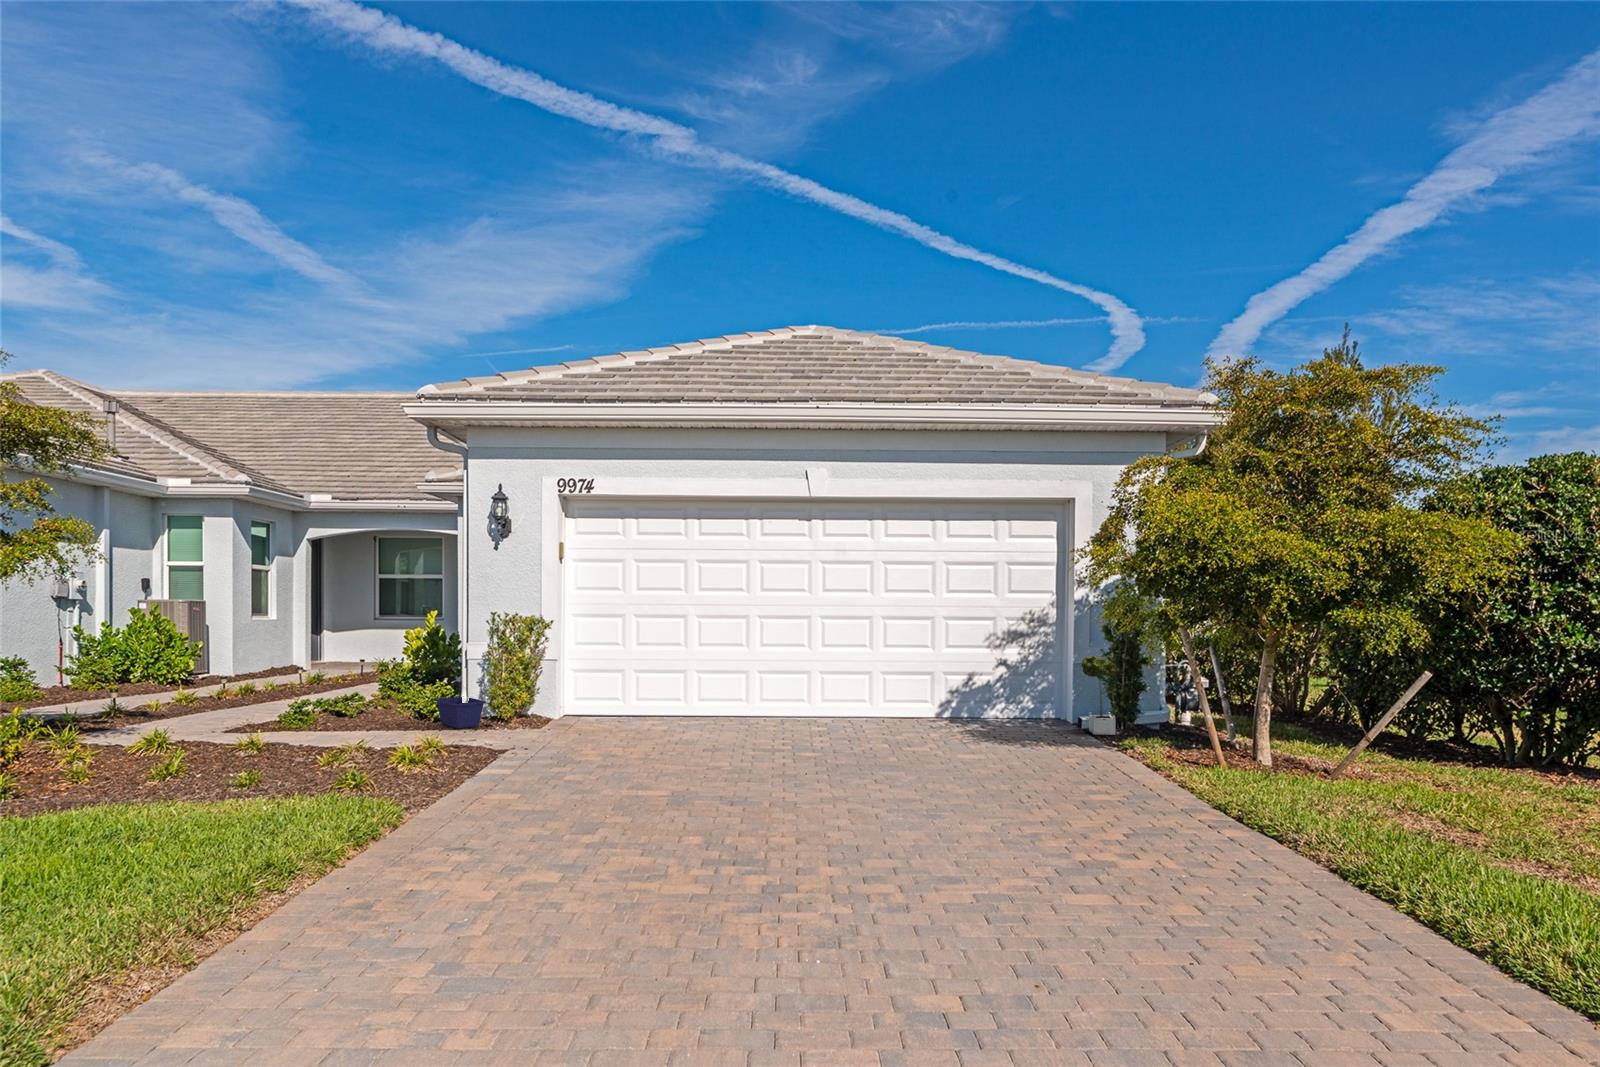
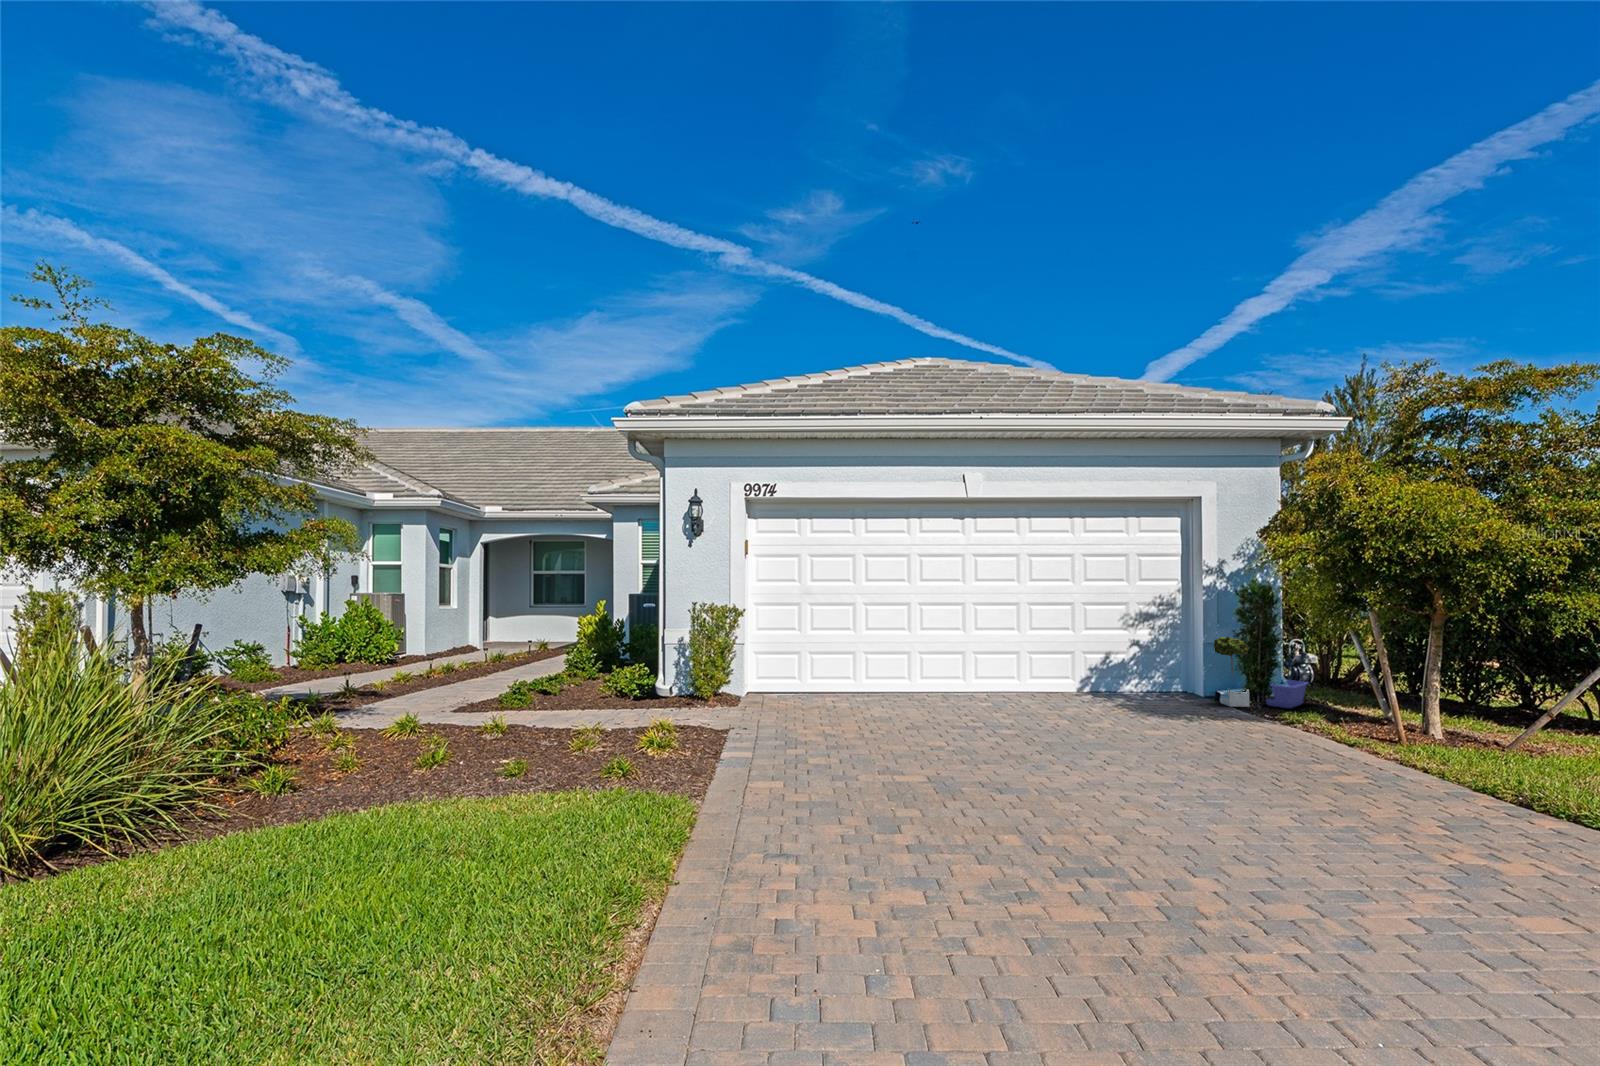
storage bin: present [434,697,486,729] -> present [1266,680,1308,709]

